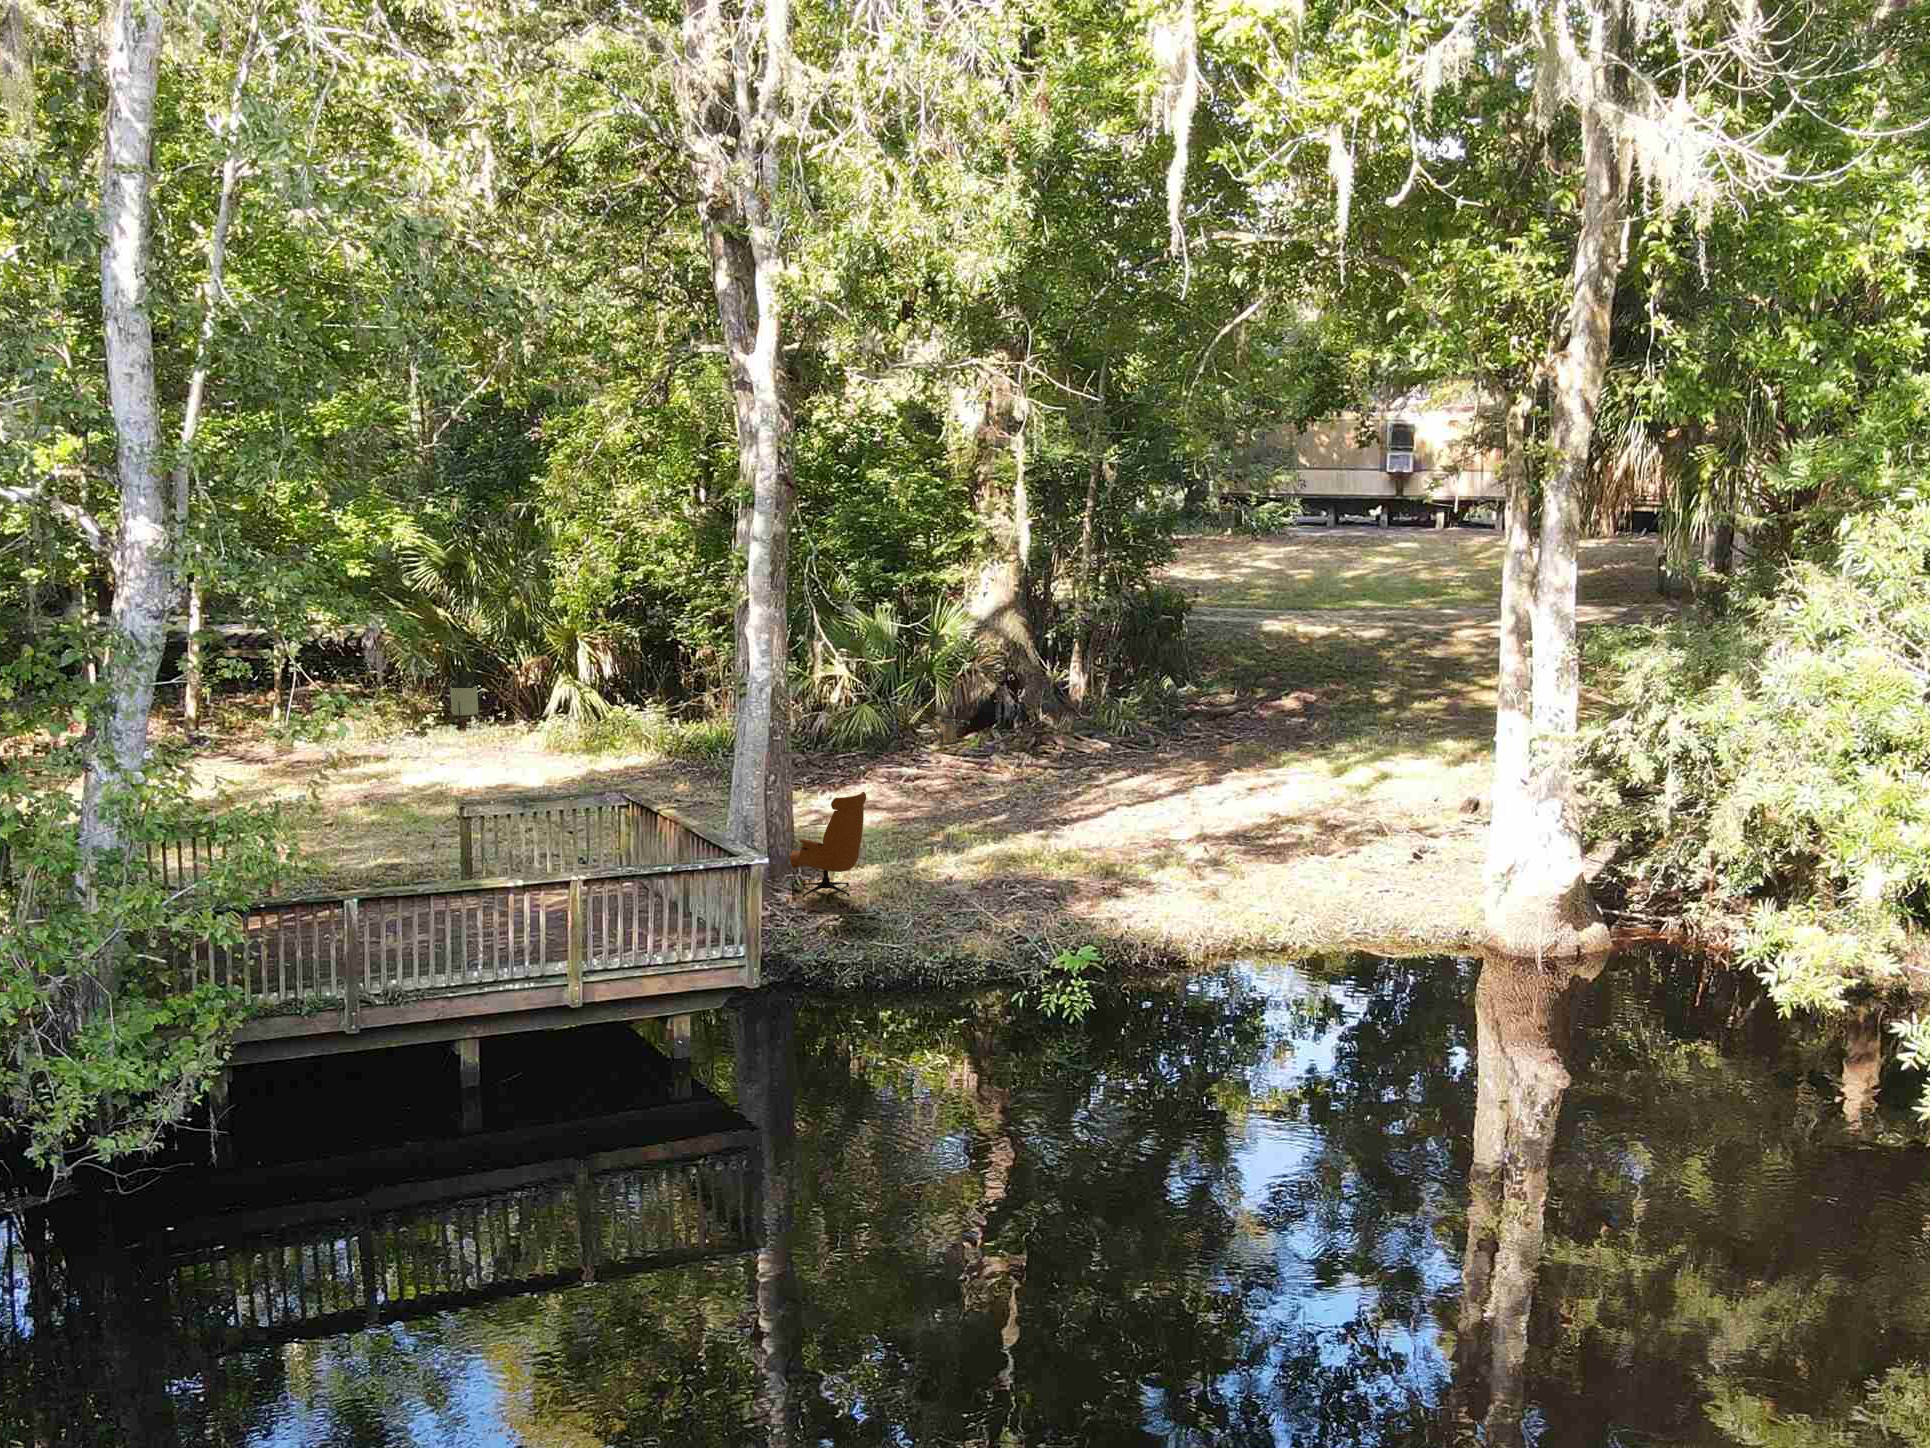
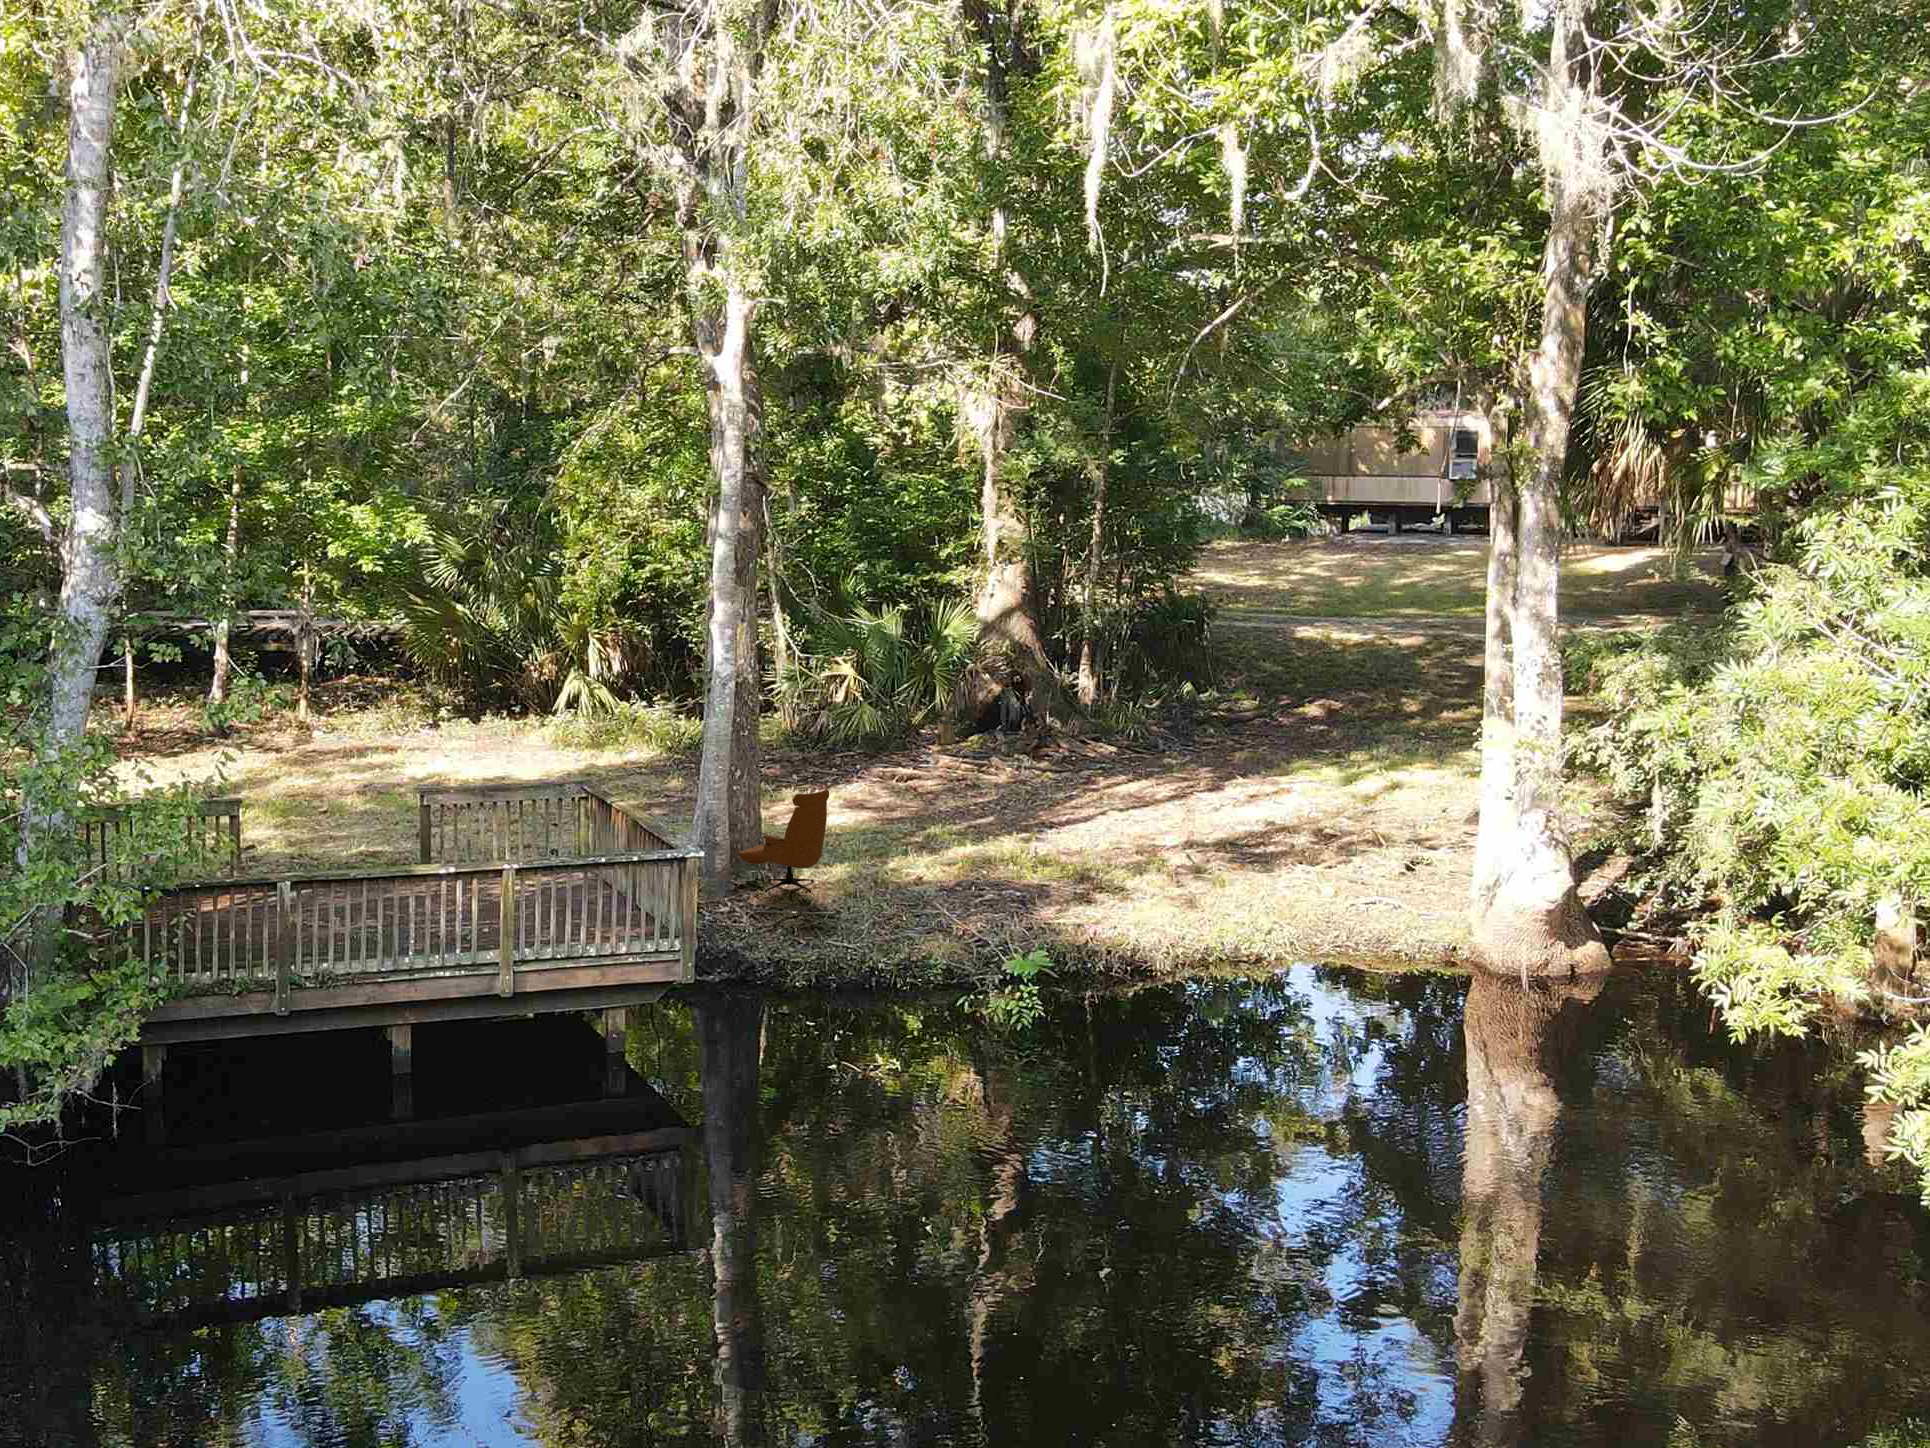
planter: present [450,686,480,728] -> none [472,681,499,722]

